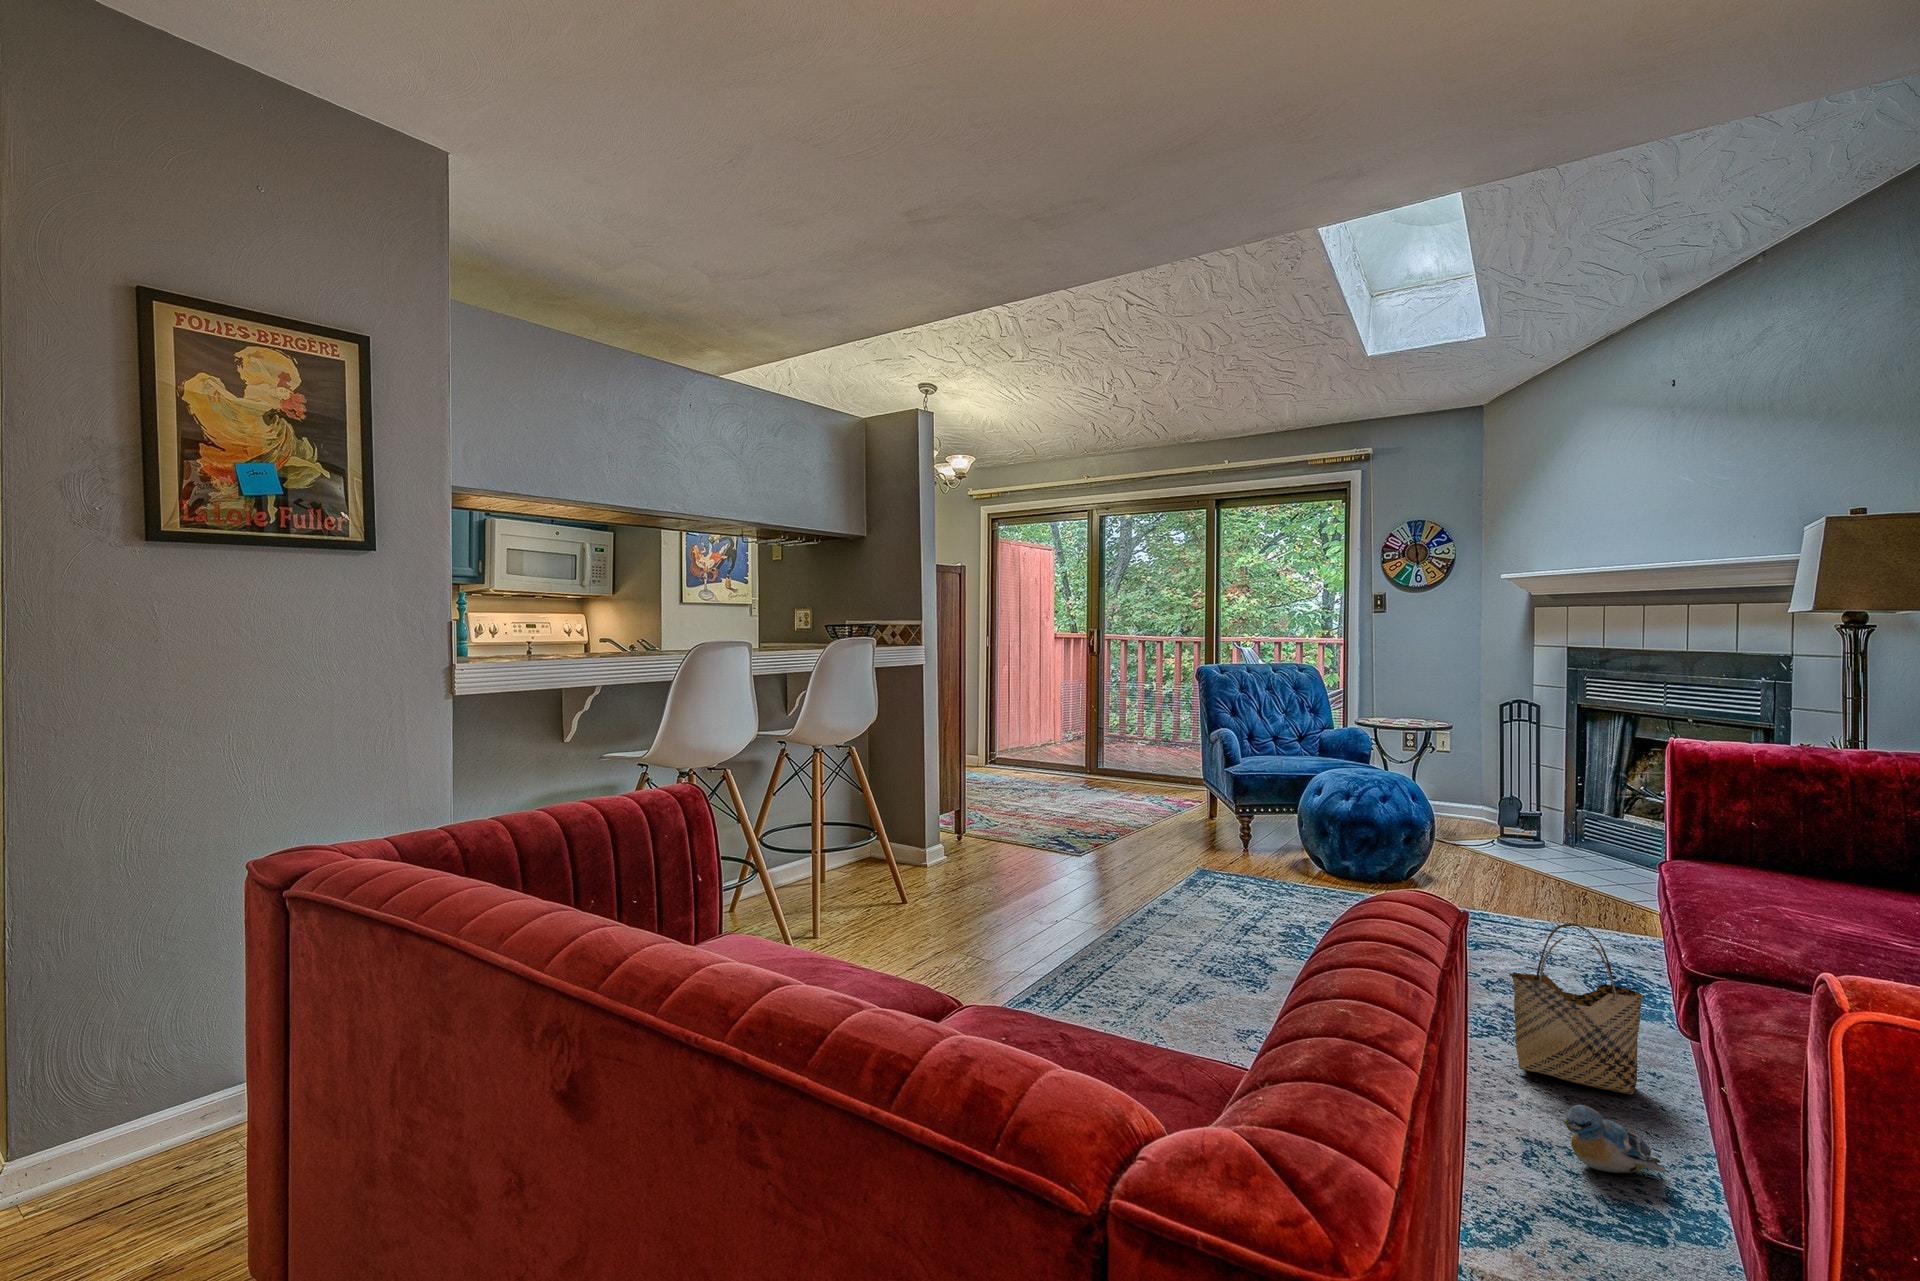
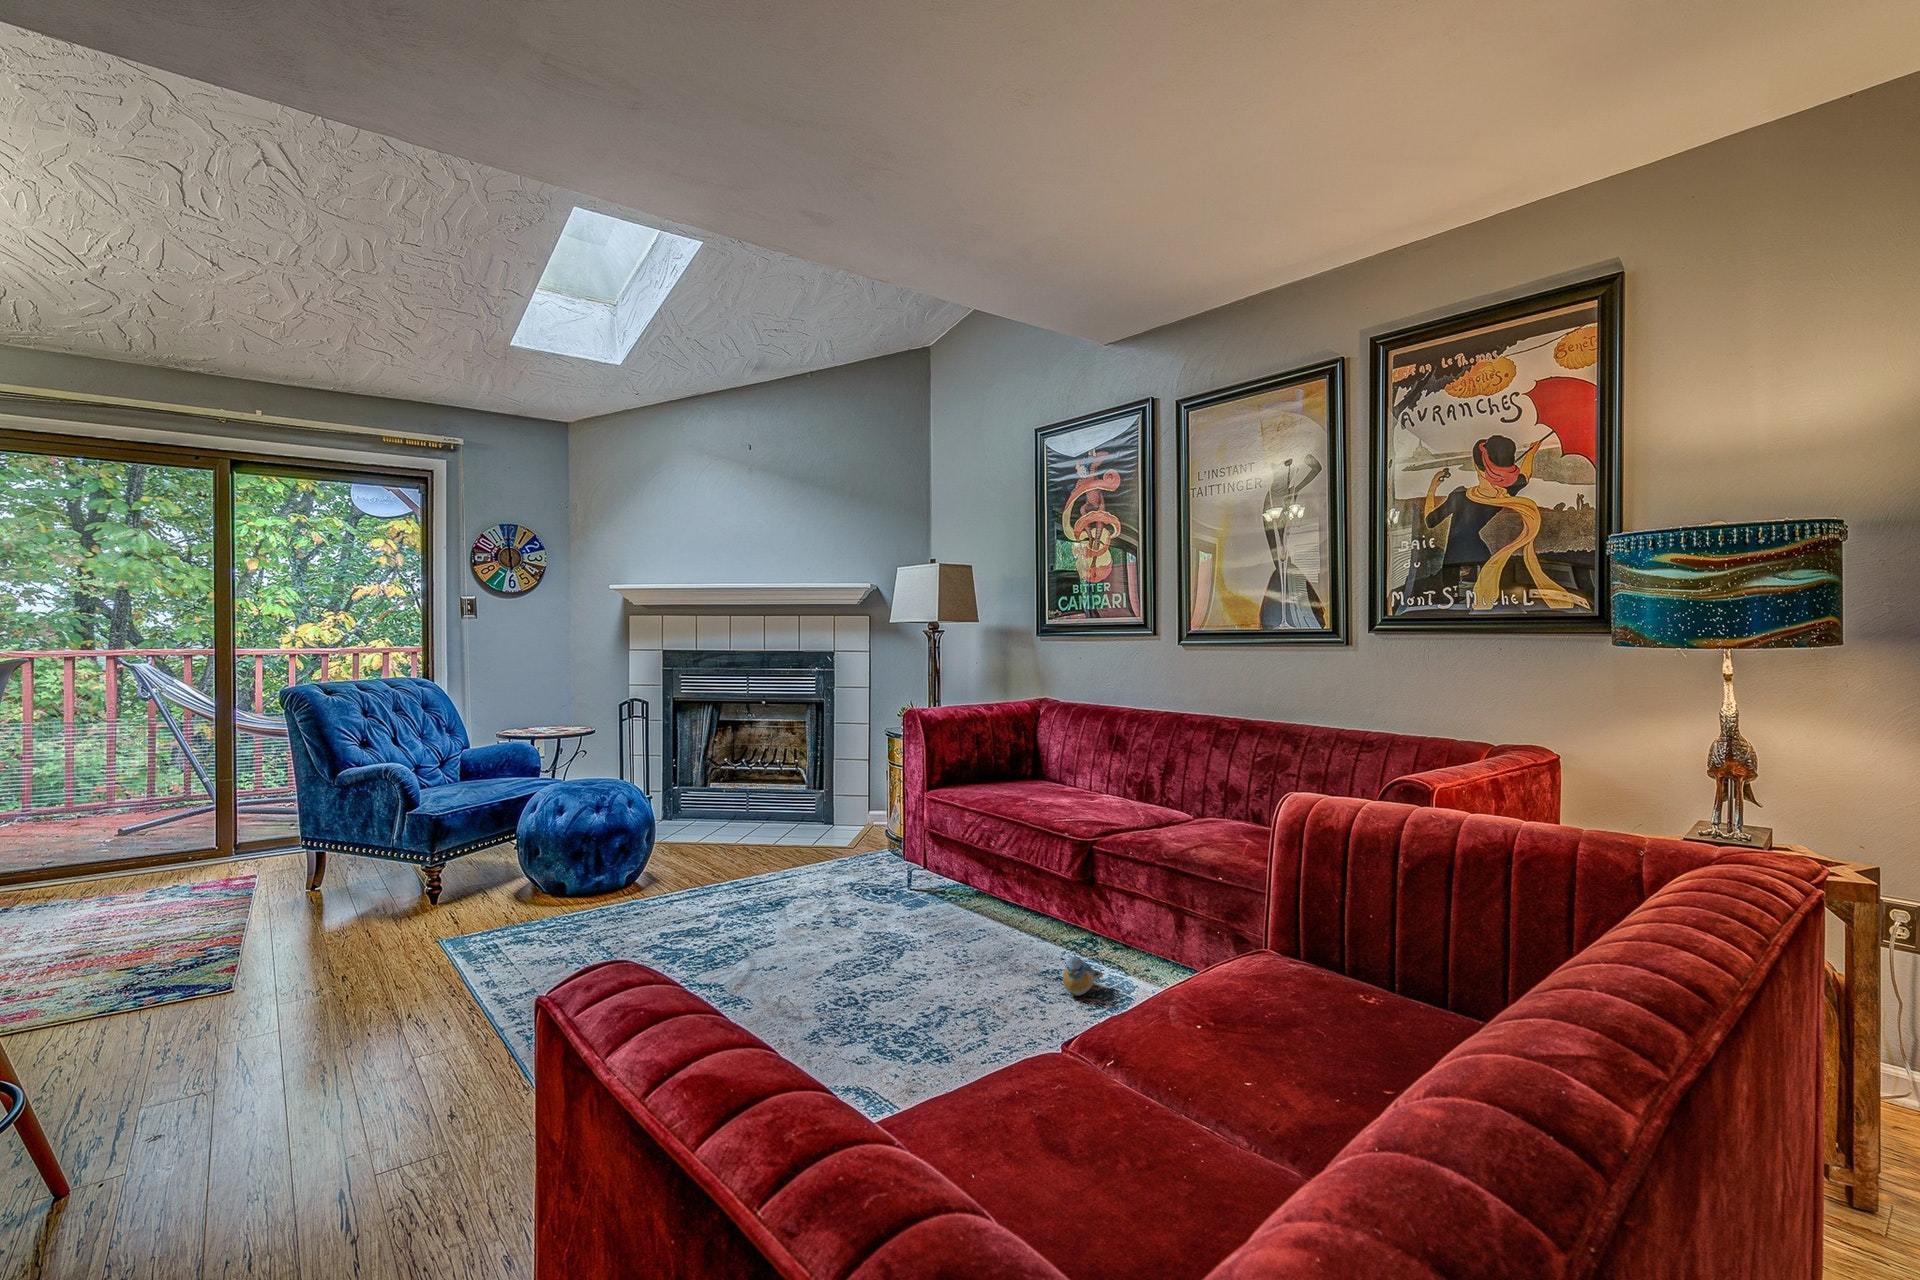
woven basket: present [1511,924,1643,1094] -> none [947,849,1012,967]

